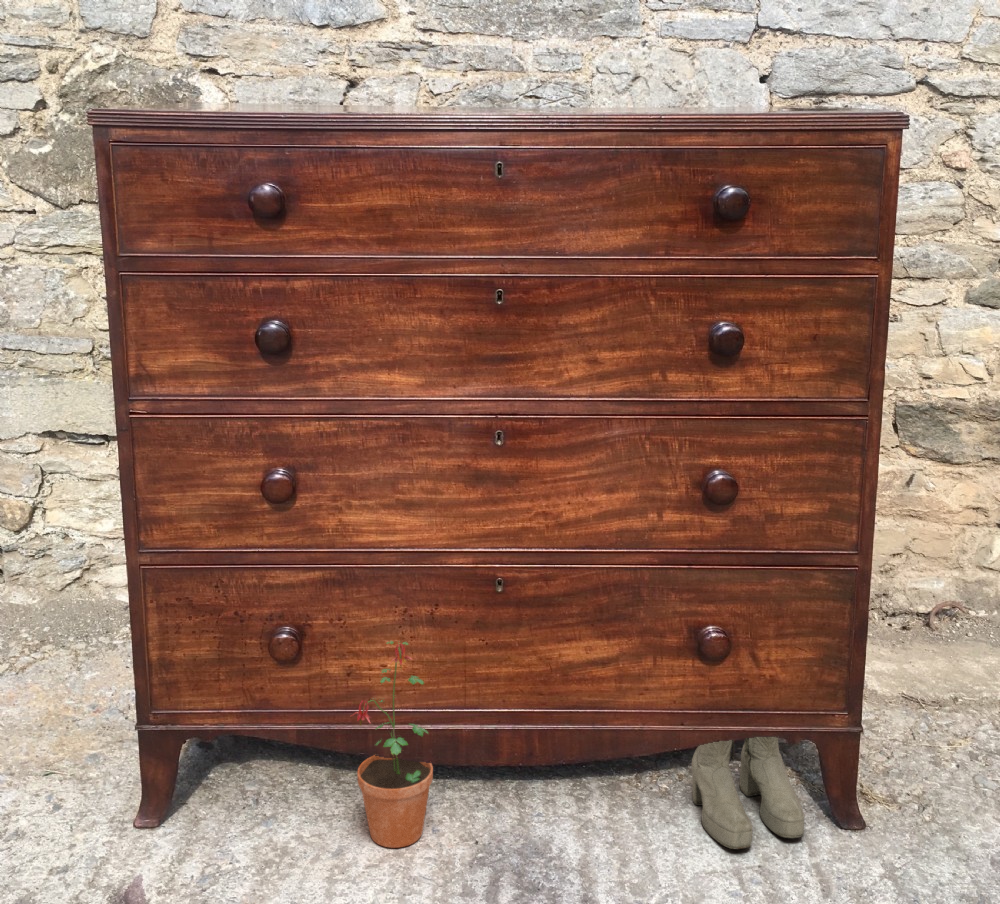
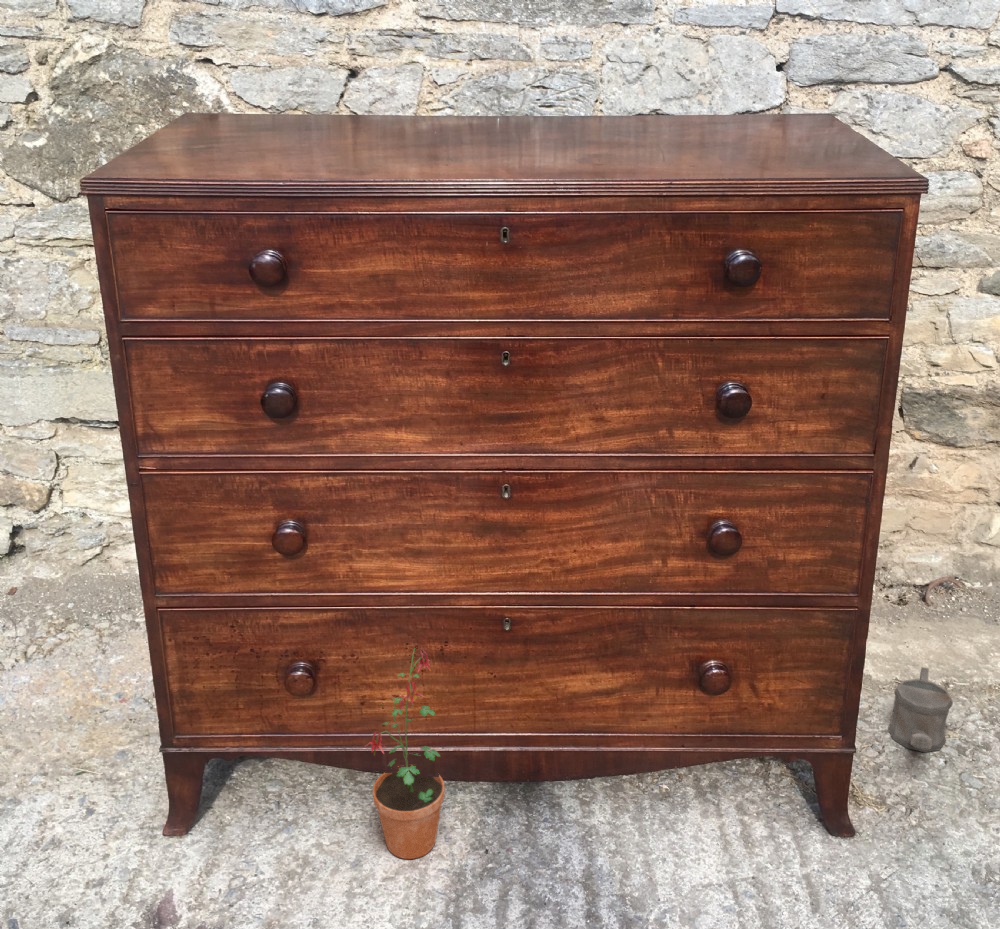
watering can: none [900,673,965,757] -> present [888,667,953,752]
boots: present [692,737,804,850] -> none [690,717,797,862]

